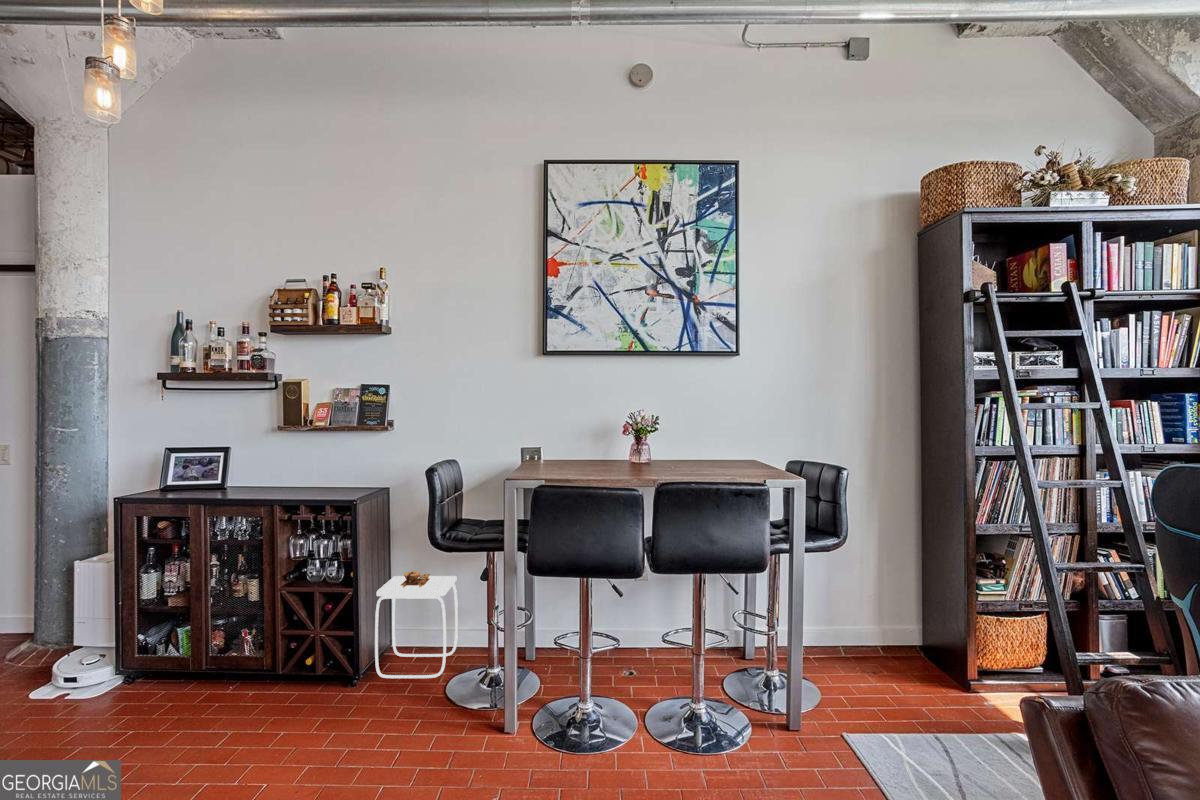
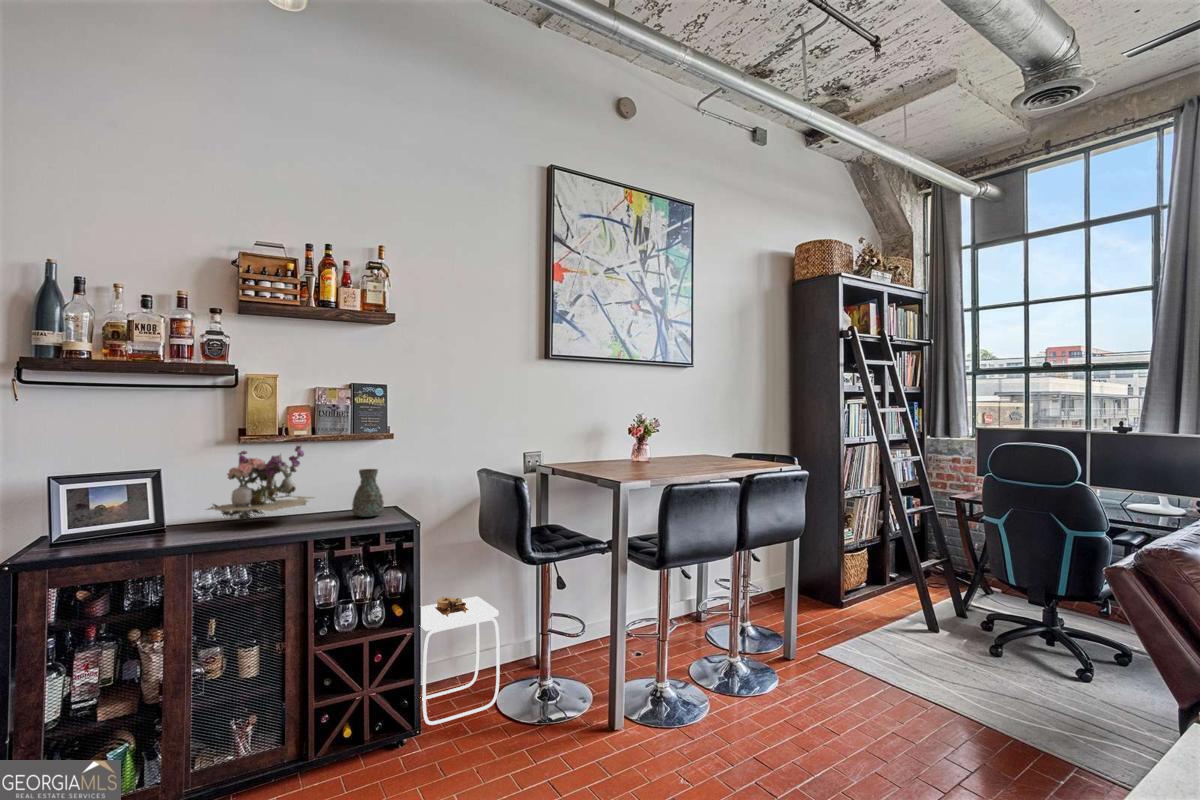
flower arrangement: none [240,432,320,490] -> present [206,444,314,521]
decorative vase: none [331,455,358,494] -> present [352,469,384,517]

